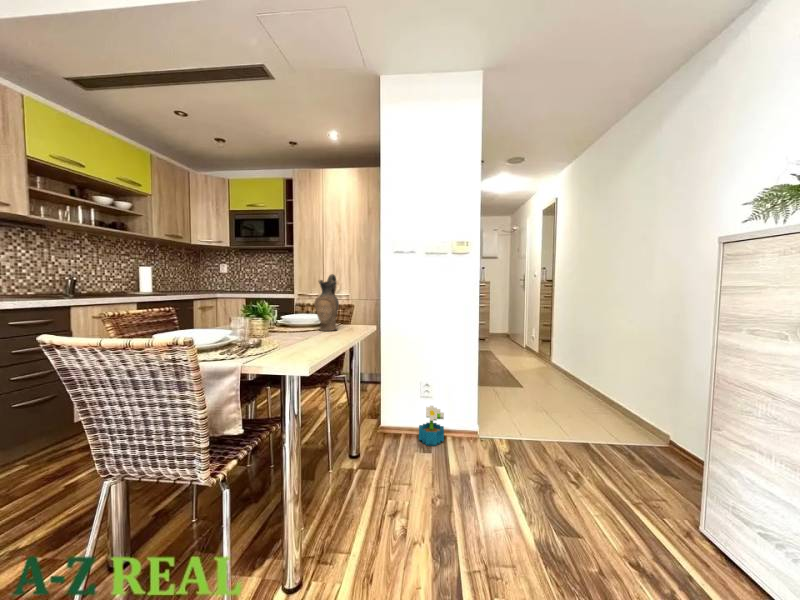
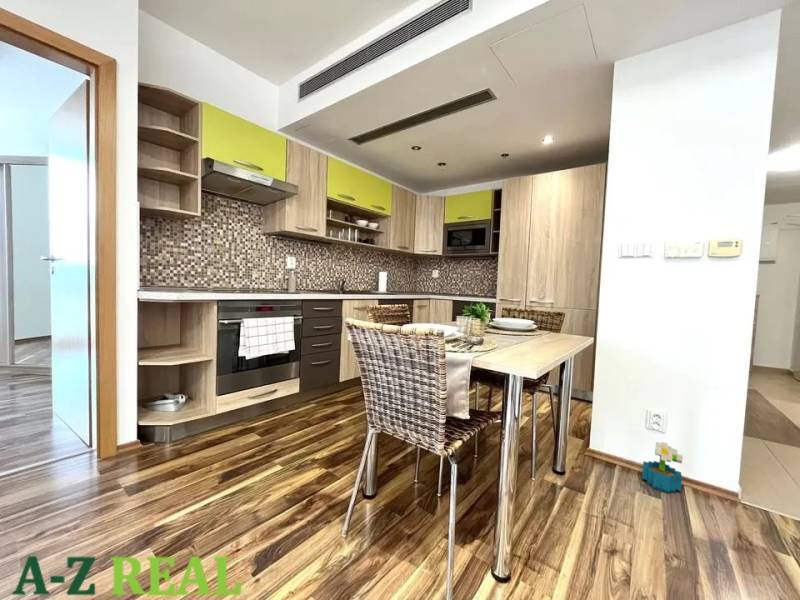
ceramic pitcher: present [314,274,339,331] -> none [527,281,553,338]

